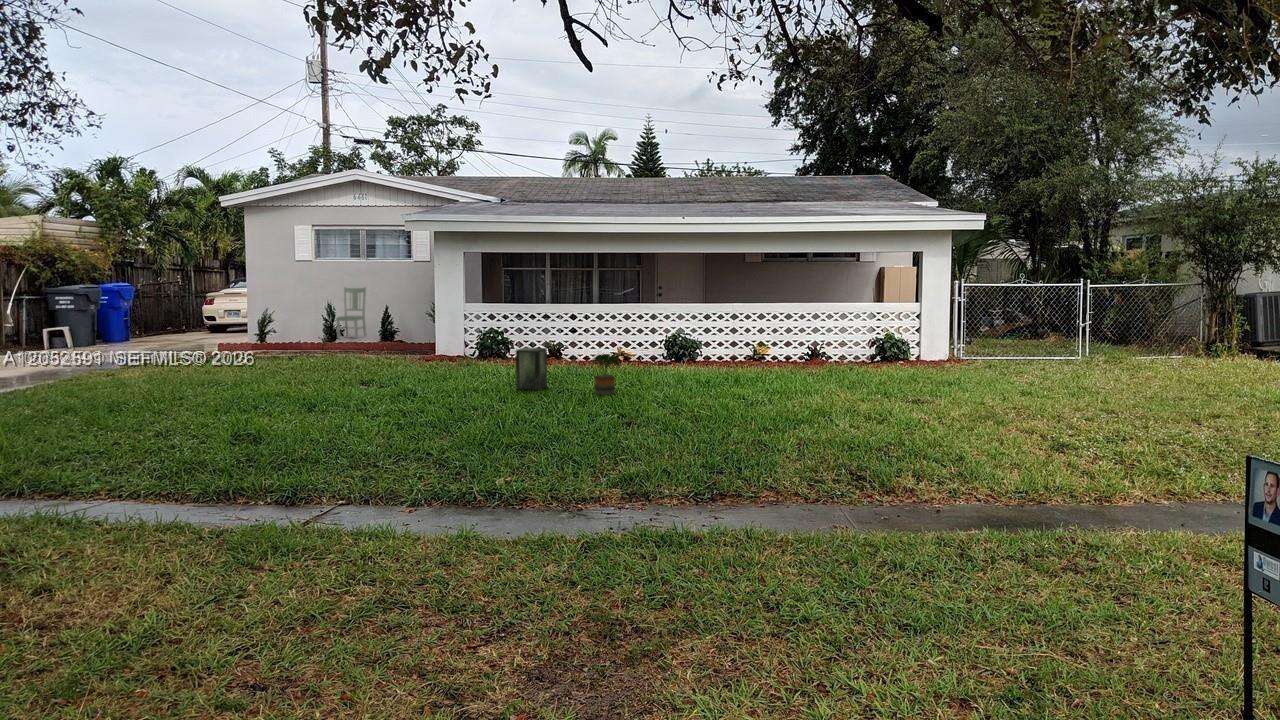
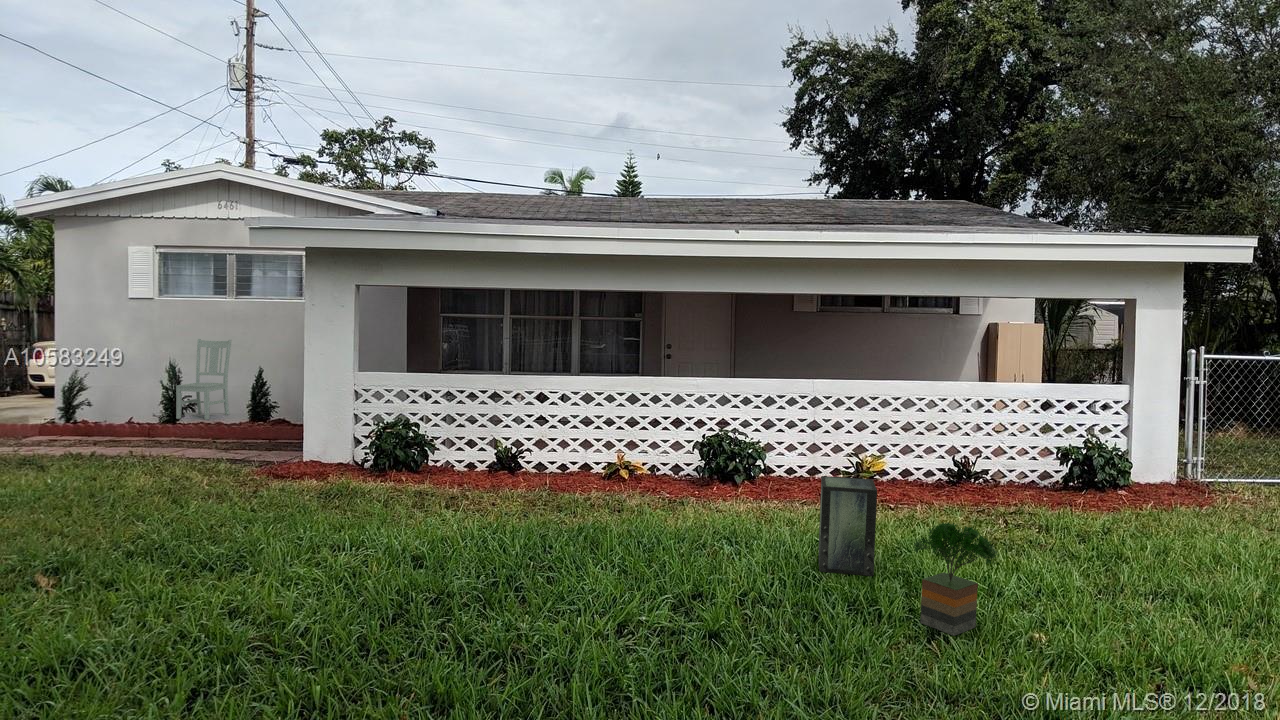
storage box: present [516,347,547,390] -> present [818,476,877,576]
potted tree: present [592,354,621,395] -> present [914,522,999,636]

